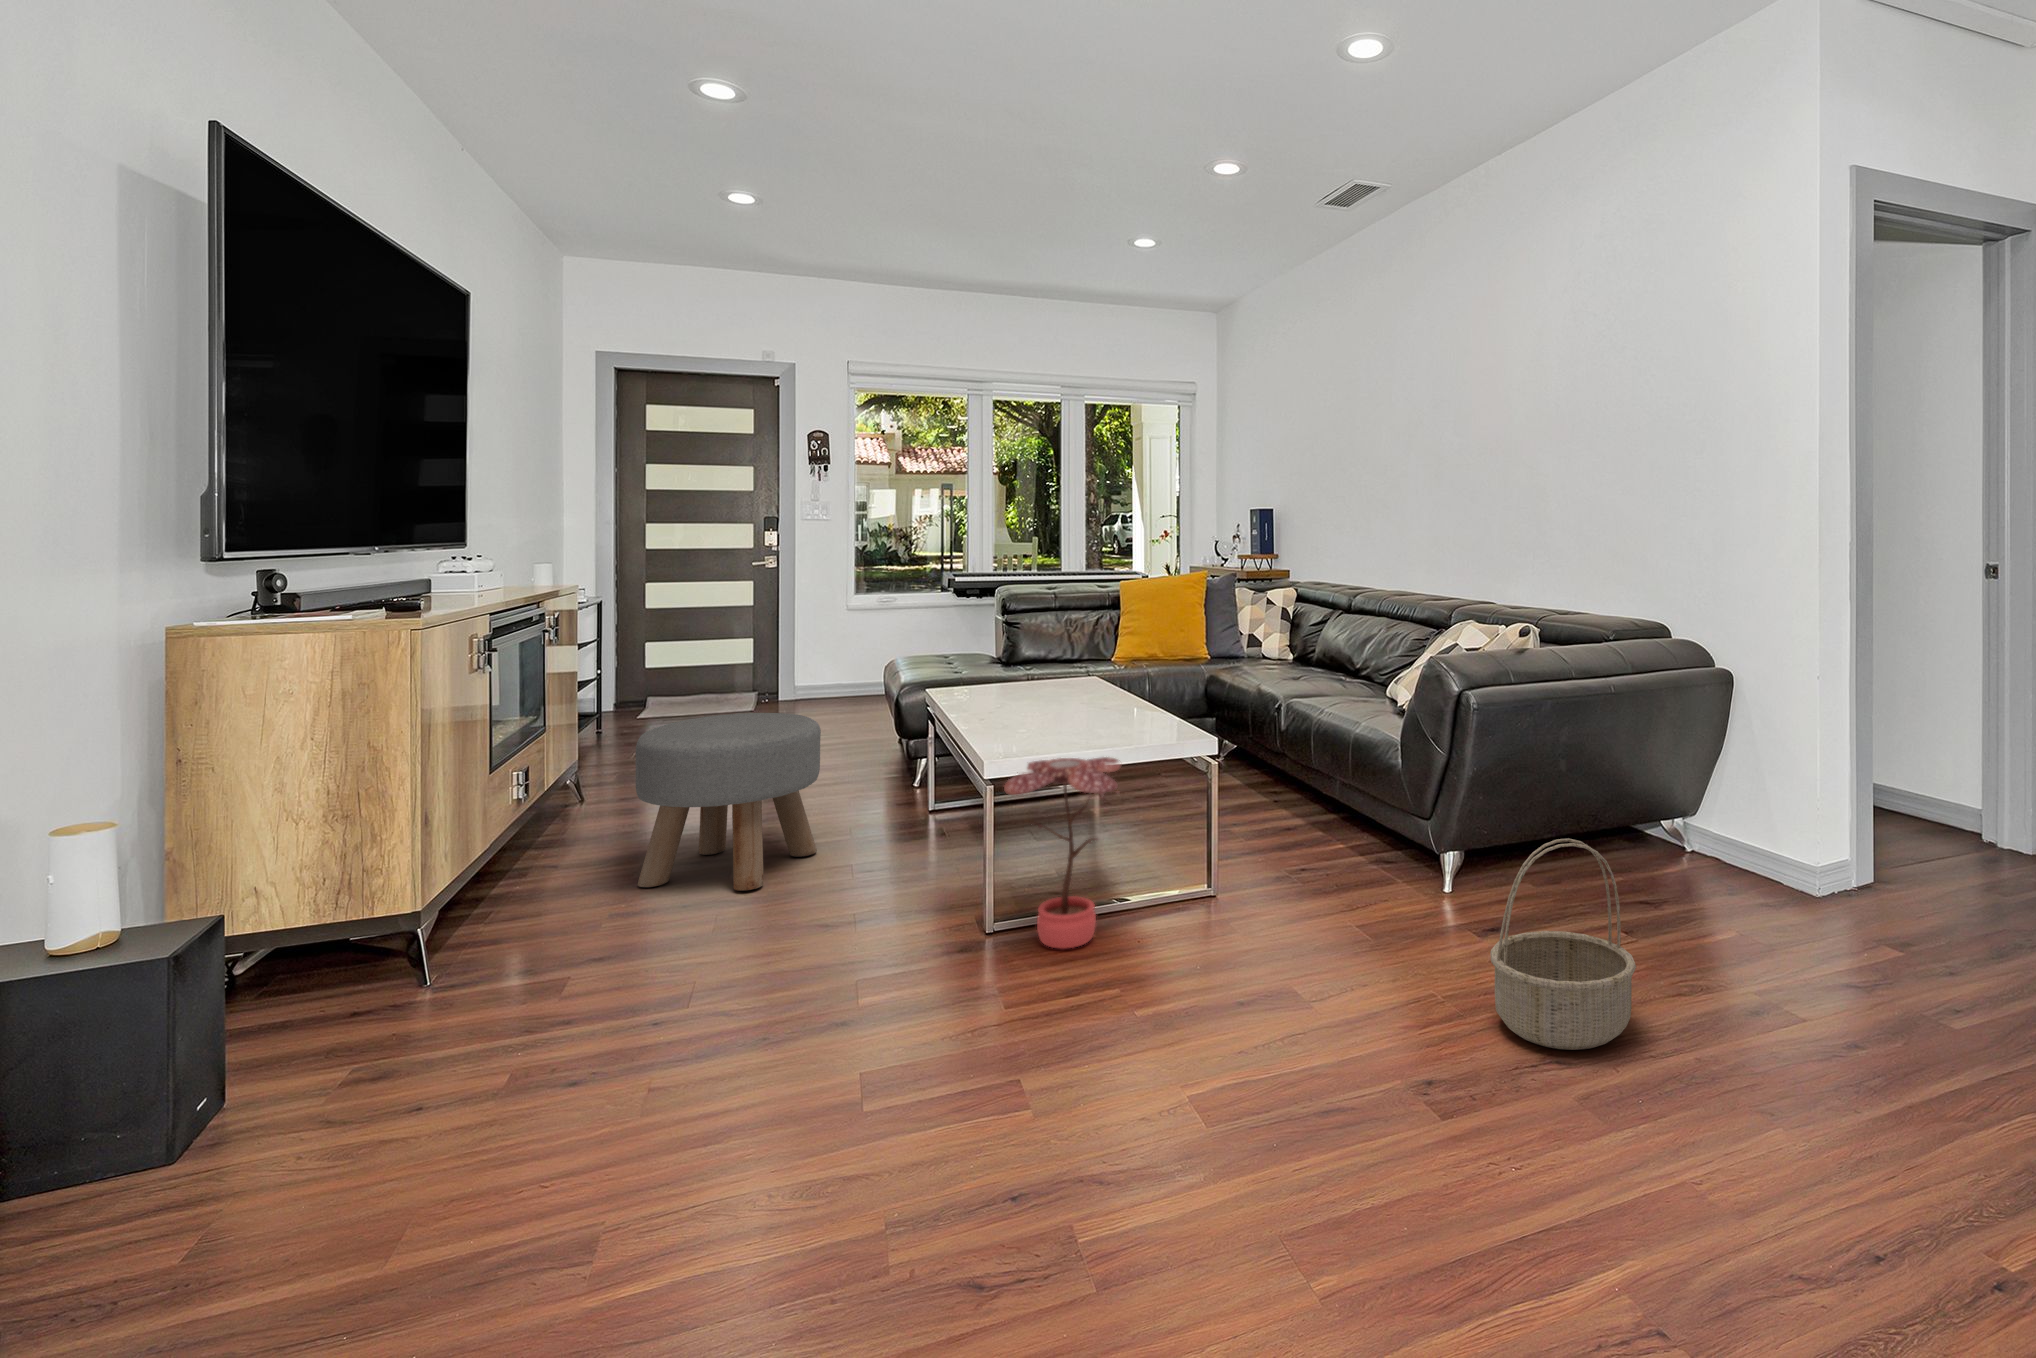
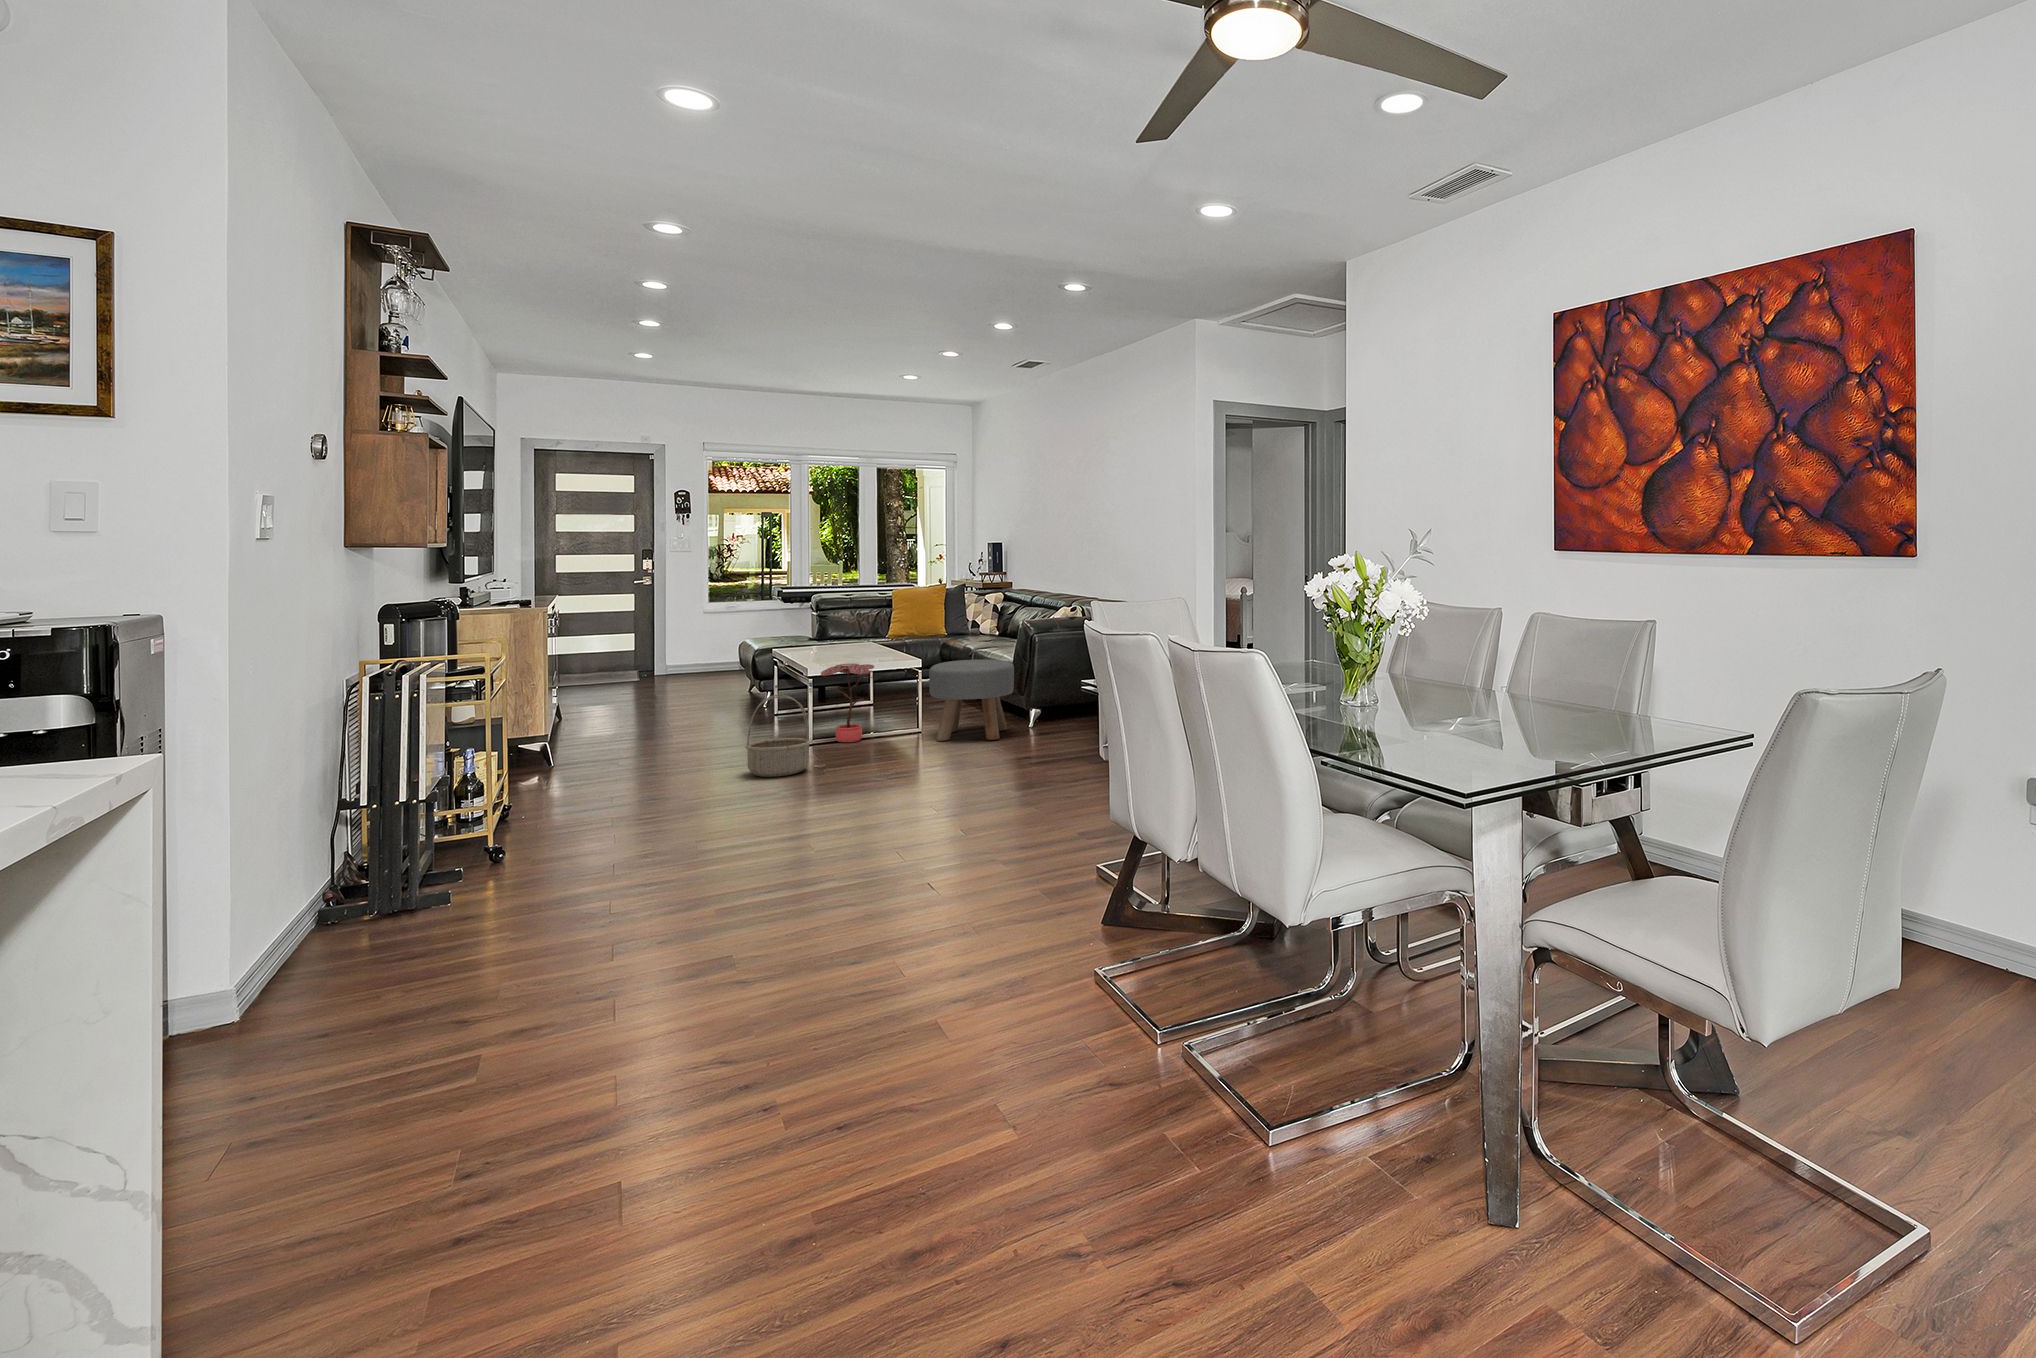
ottoman: present [636,713,821,891] -> present [929,659,1014,741]
basket: present [1490,839,1636,1050] -> present [745,695,811,777]

